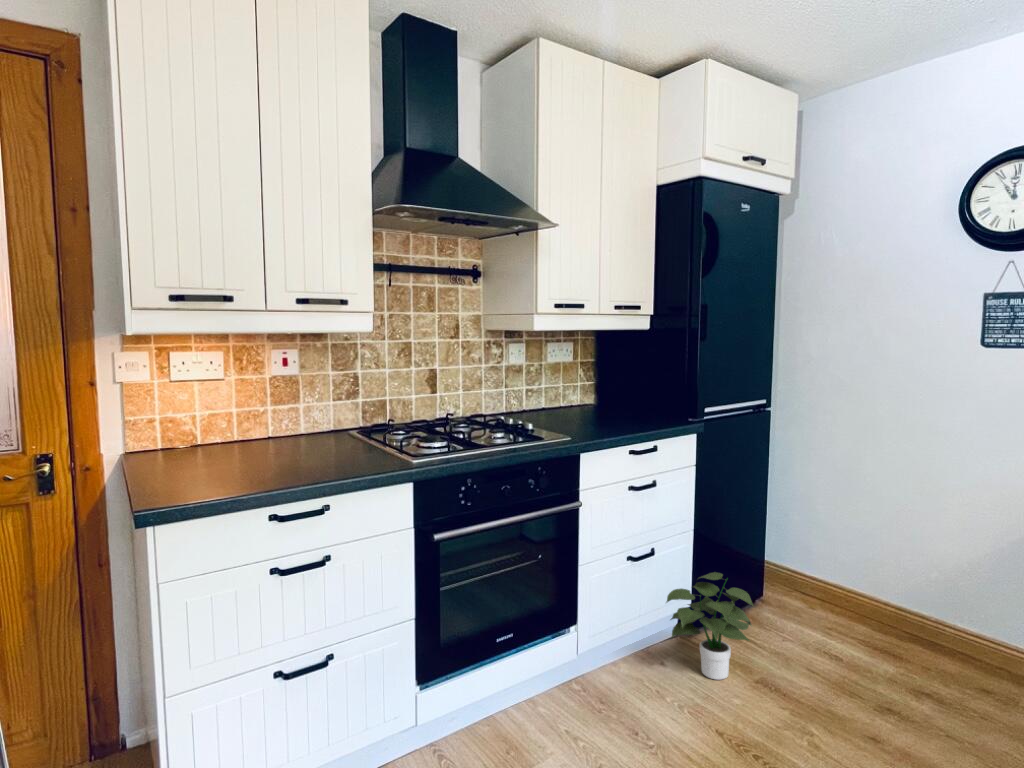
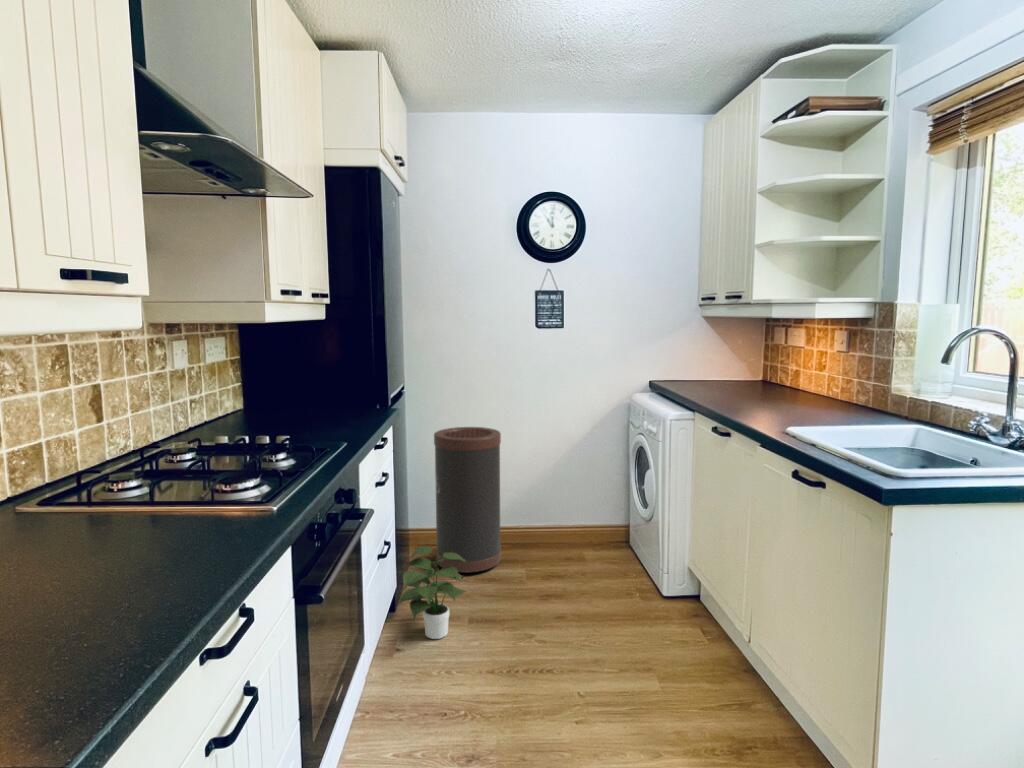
trash can: none [796,458,895,647] -> present [434,427,501,573]

